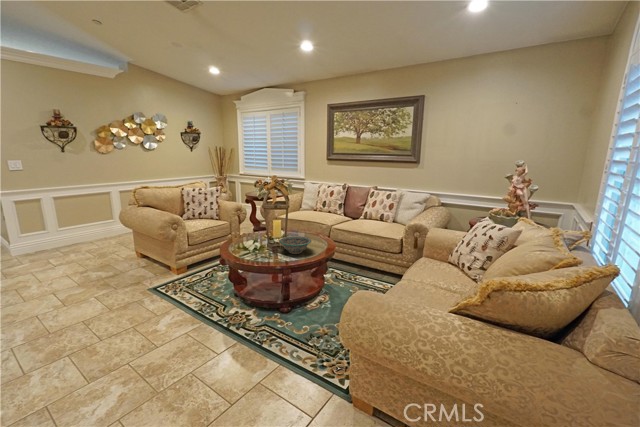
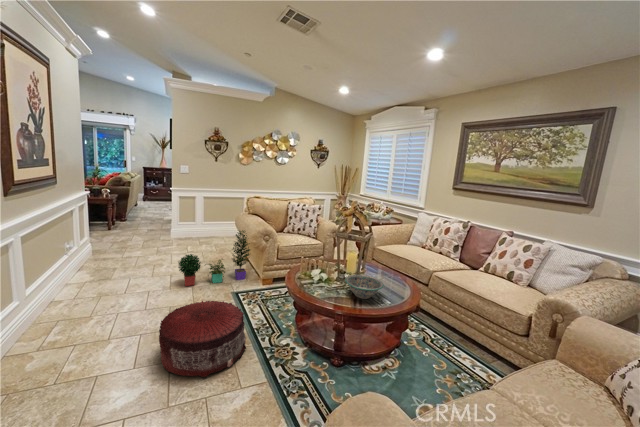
potted plant: none [64,221,156,298] -> present [178,231,250,286]
pouf: none [100,291,201,374] -> present [159,301,246,377]

